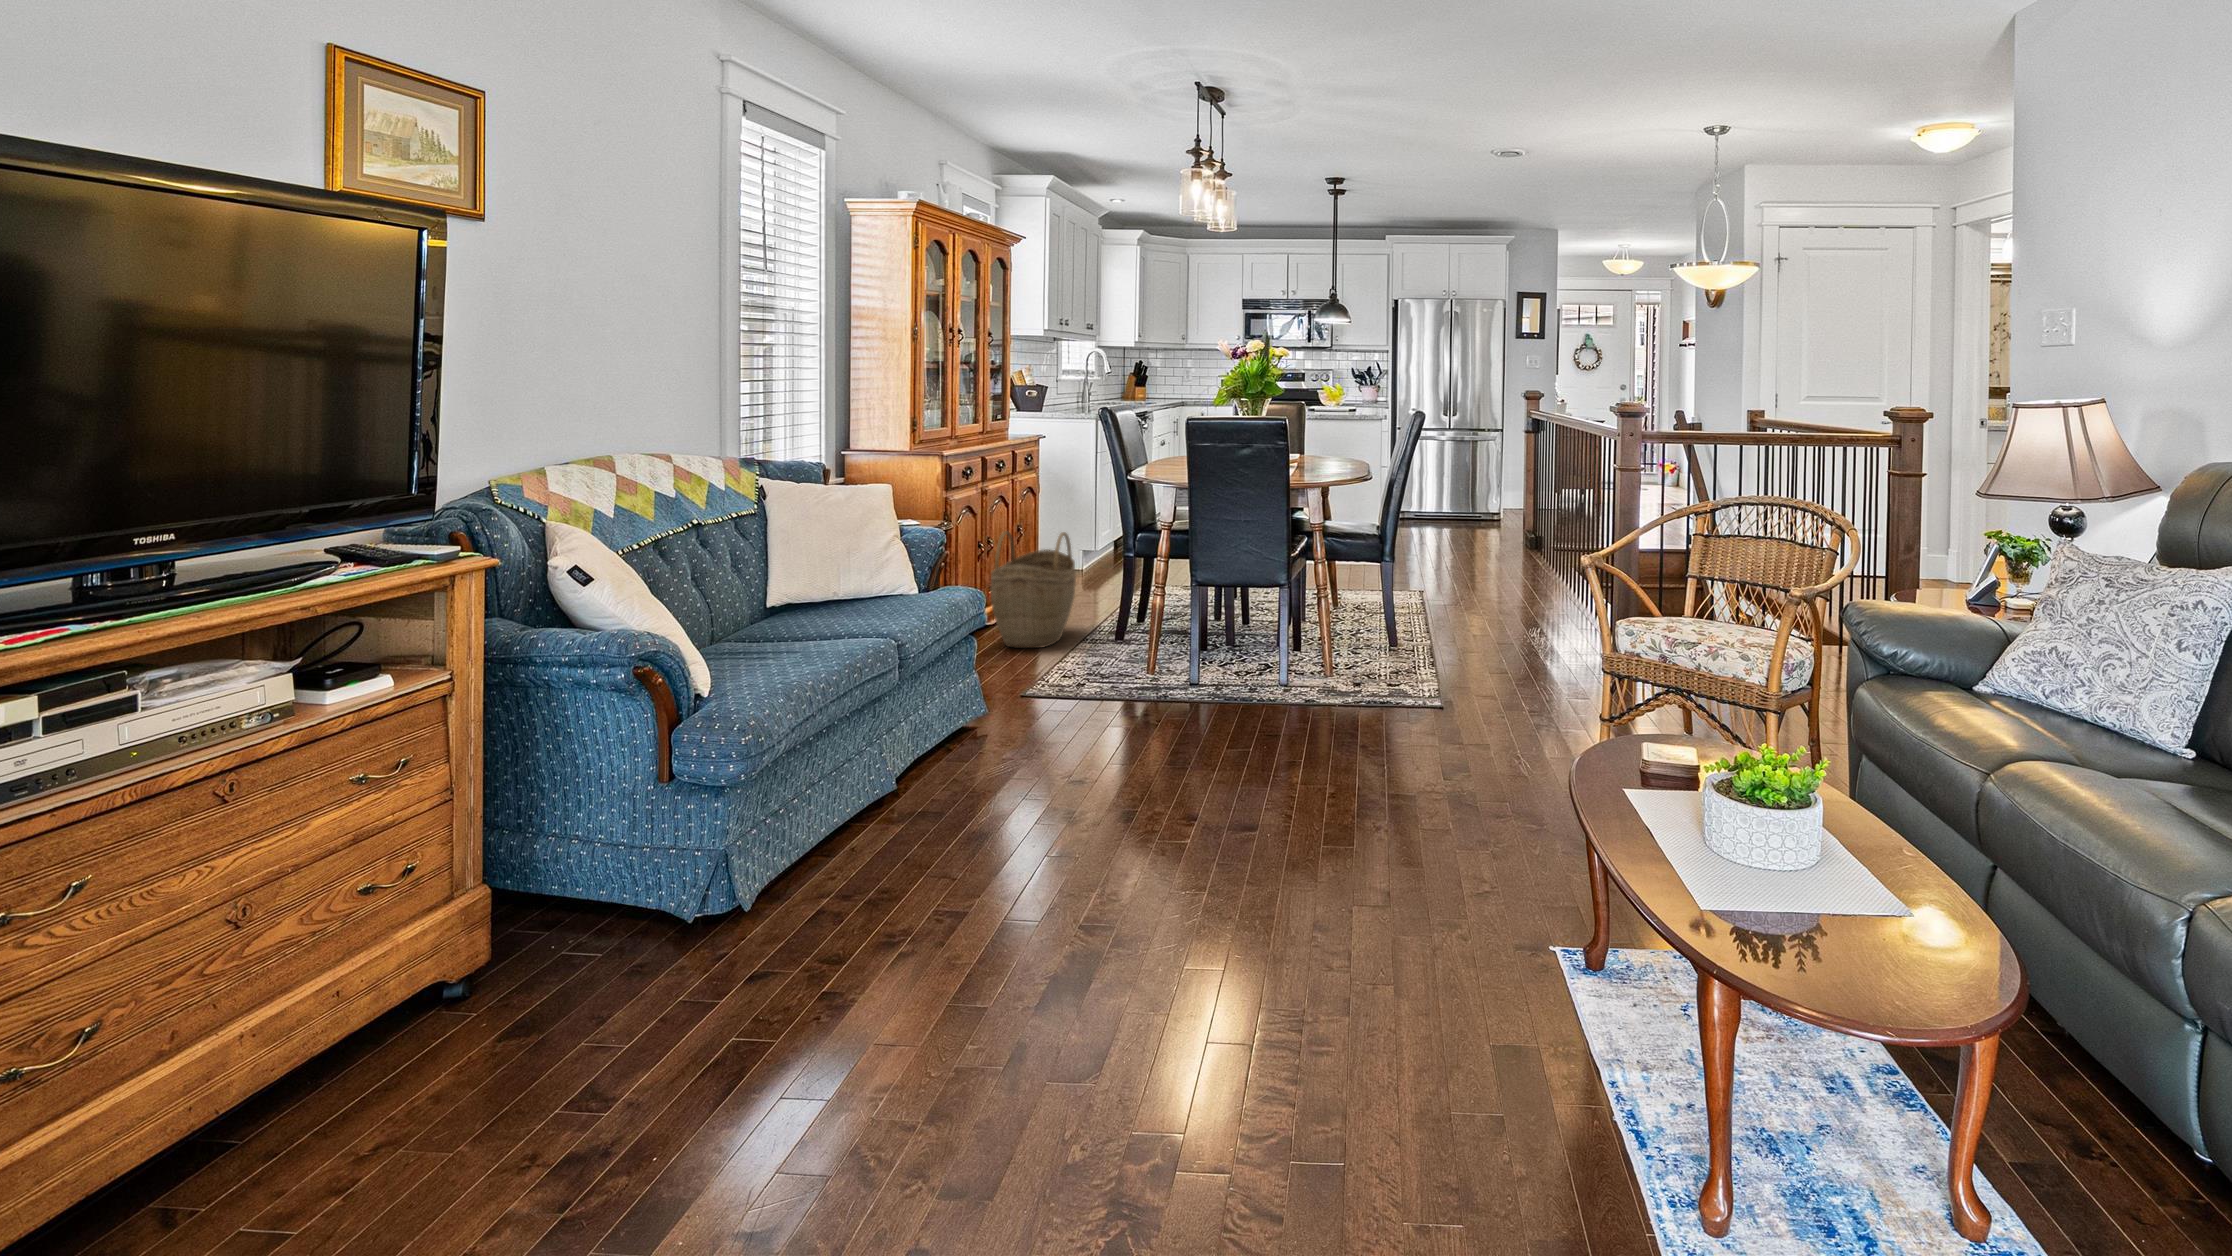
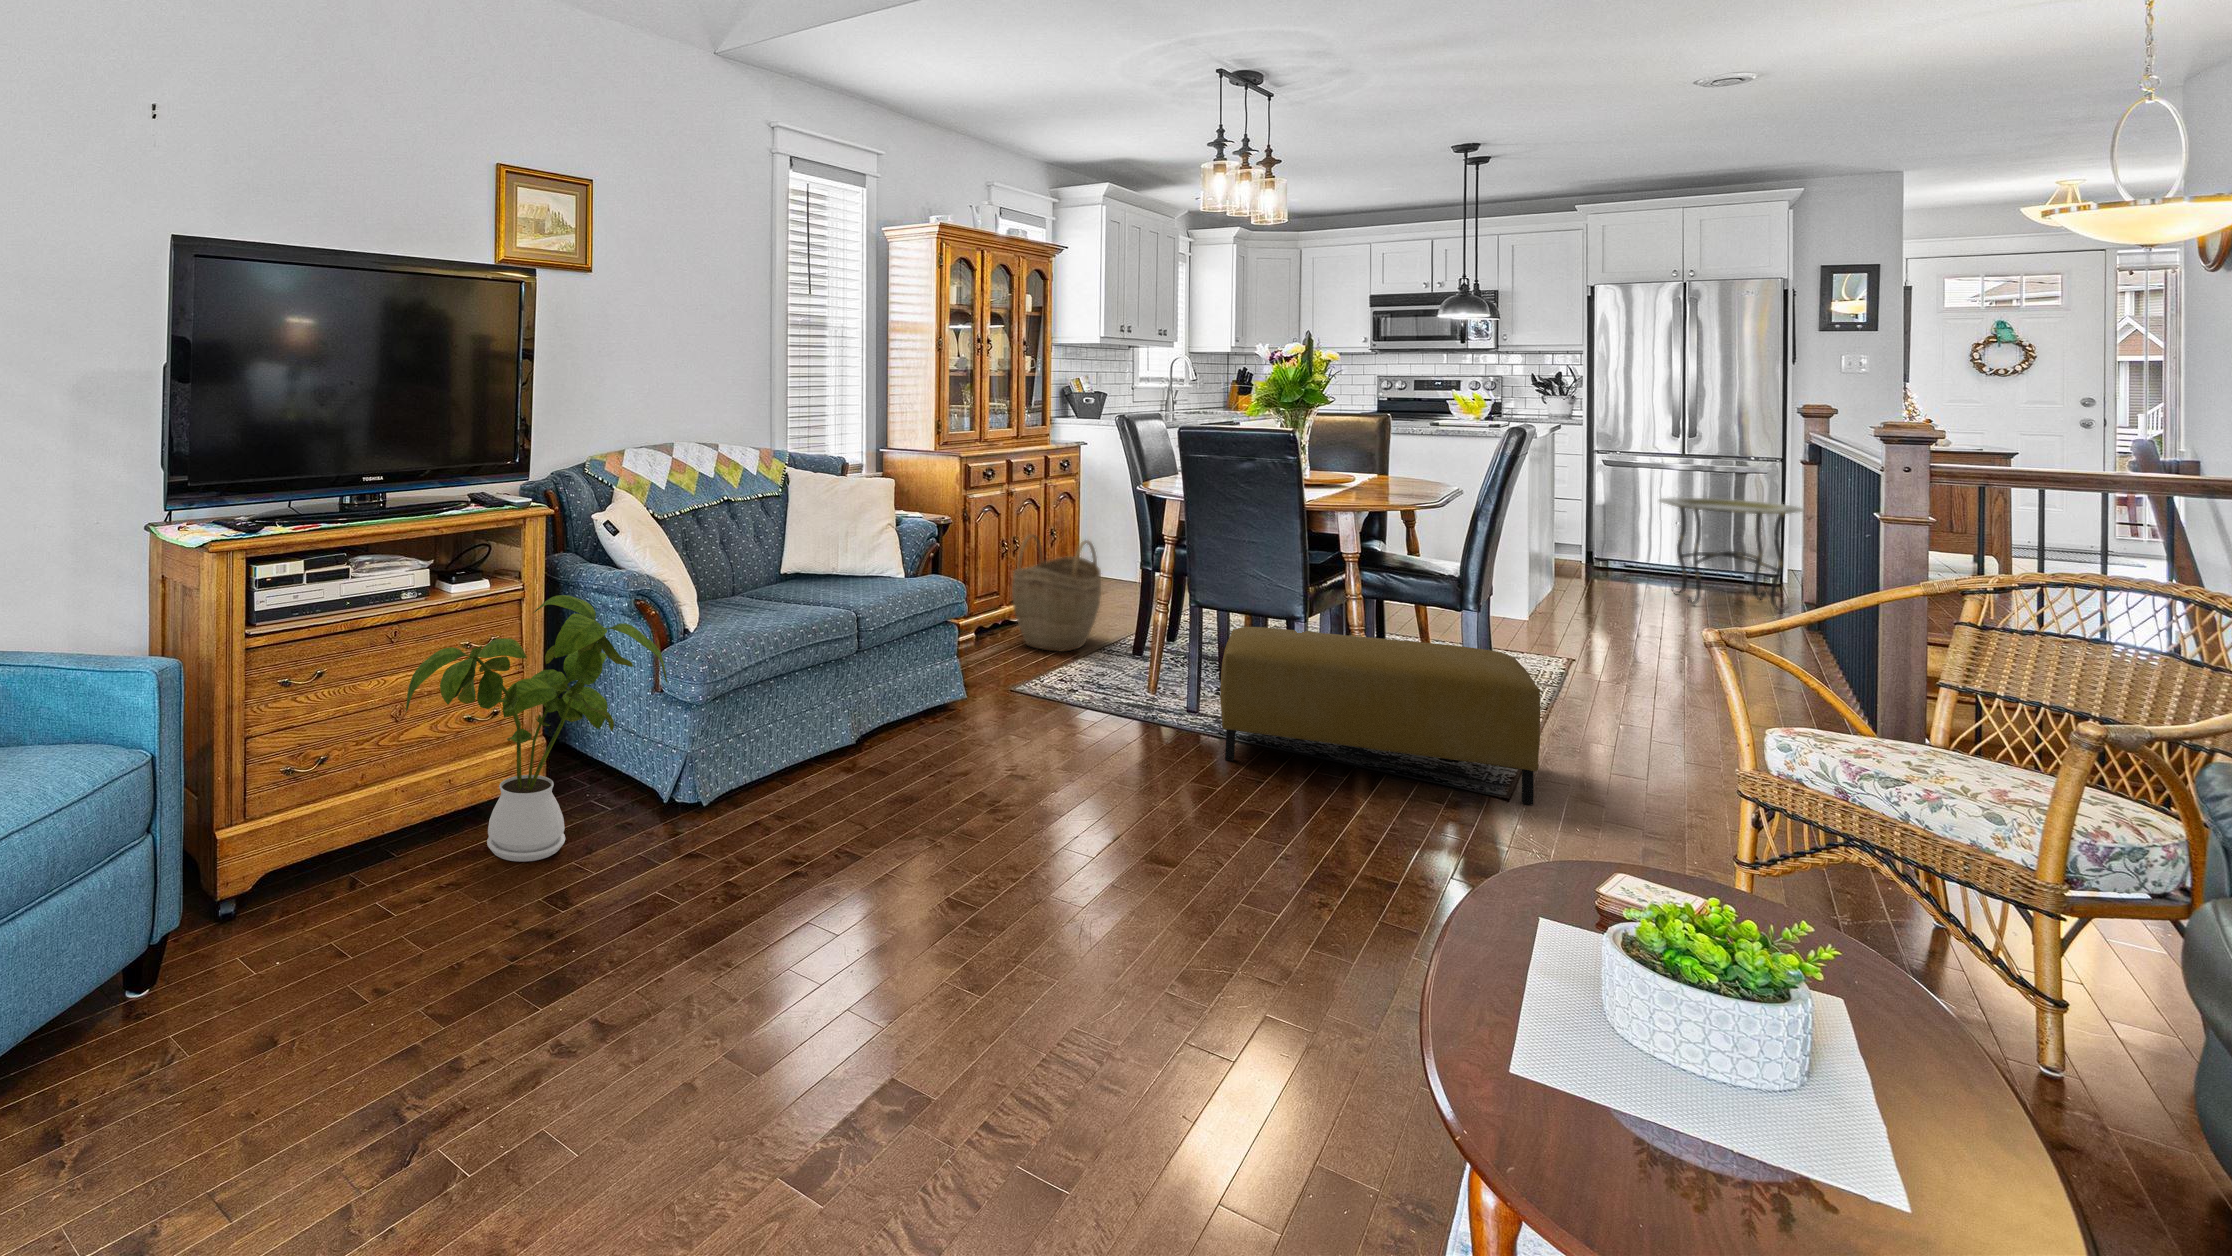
side table: none [1445,457,1529,539] -> present [1659,497,1803,613]
ottoman: none [1229,592,1482,726] -> present [1220,627,1540,805]
house plant: none [269,677,732,1080] -> present [406,595,667,862]

